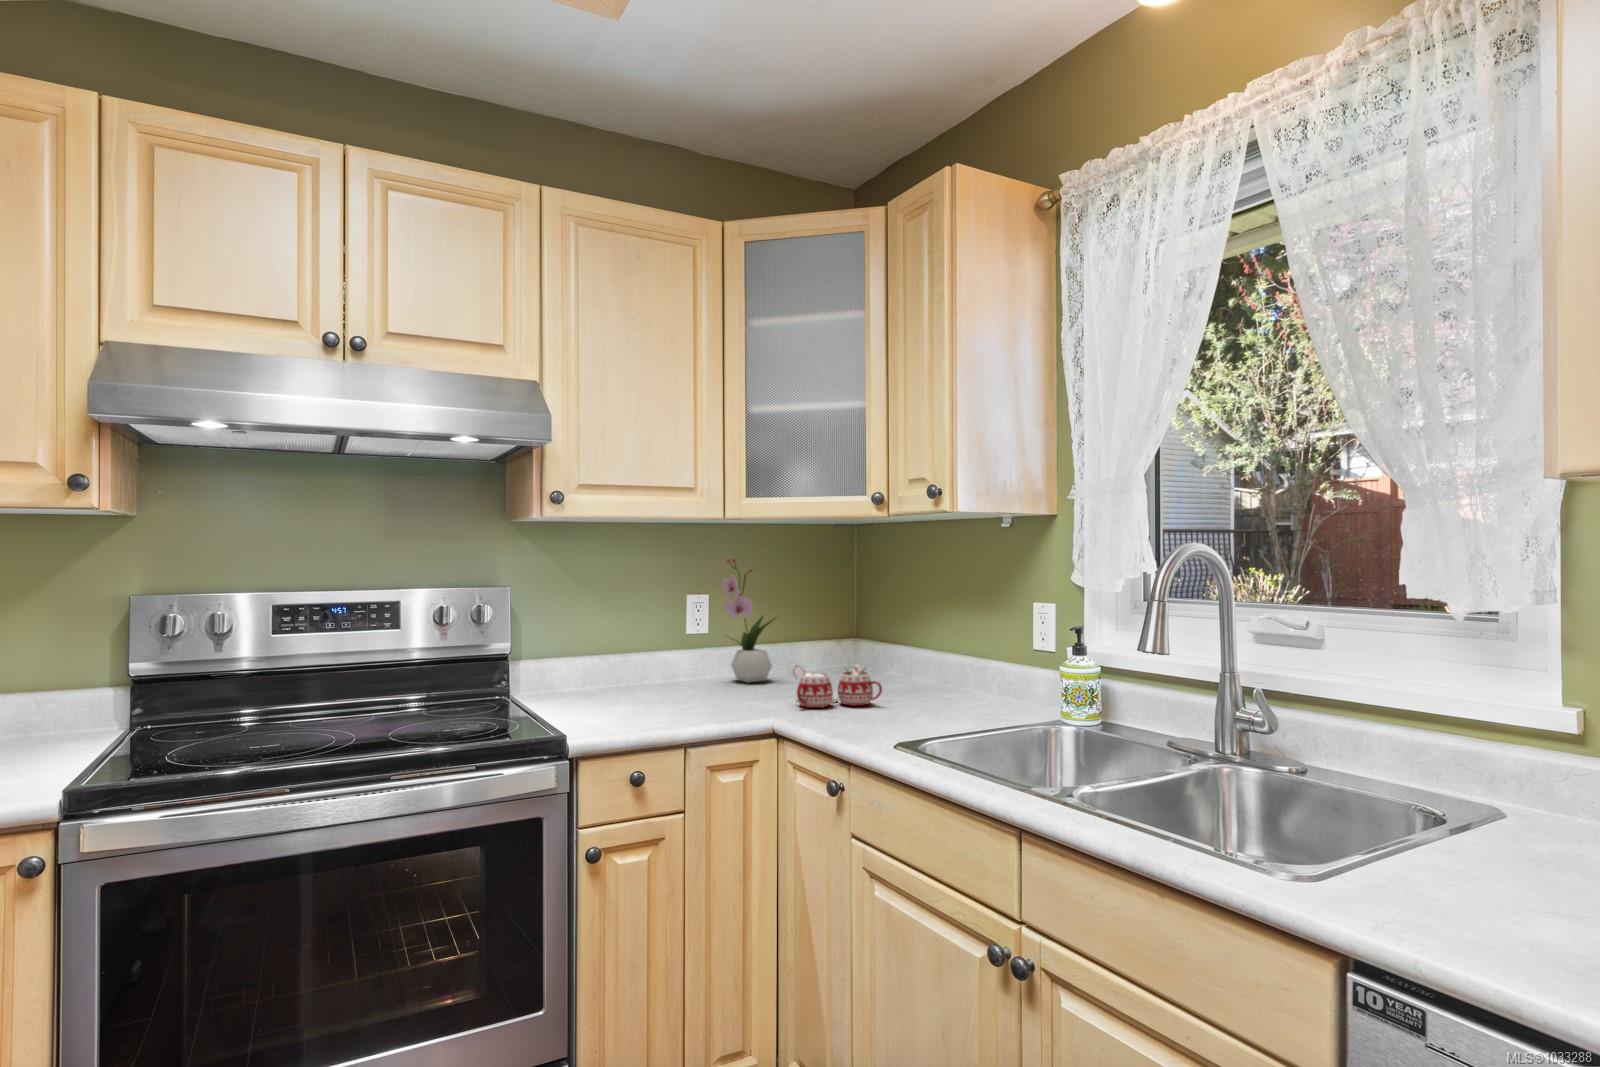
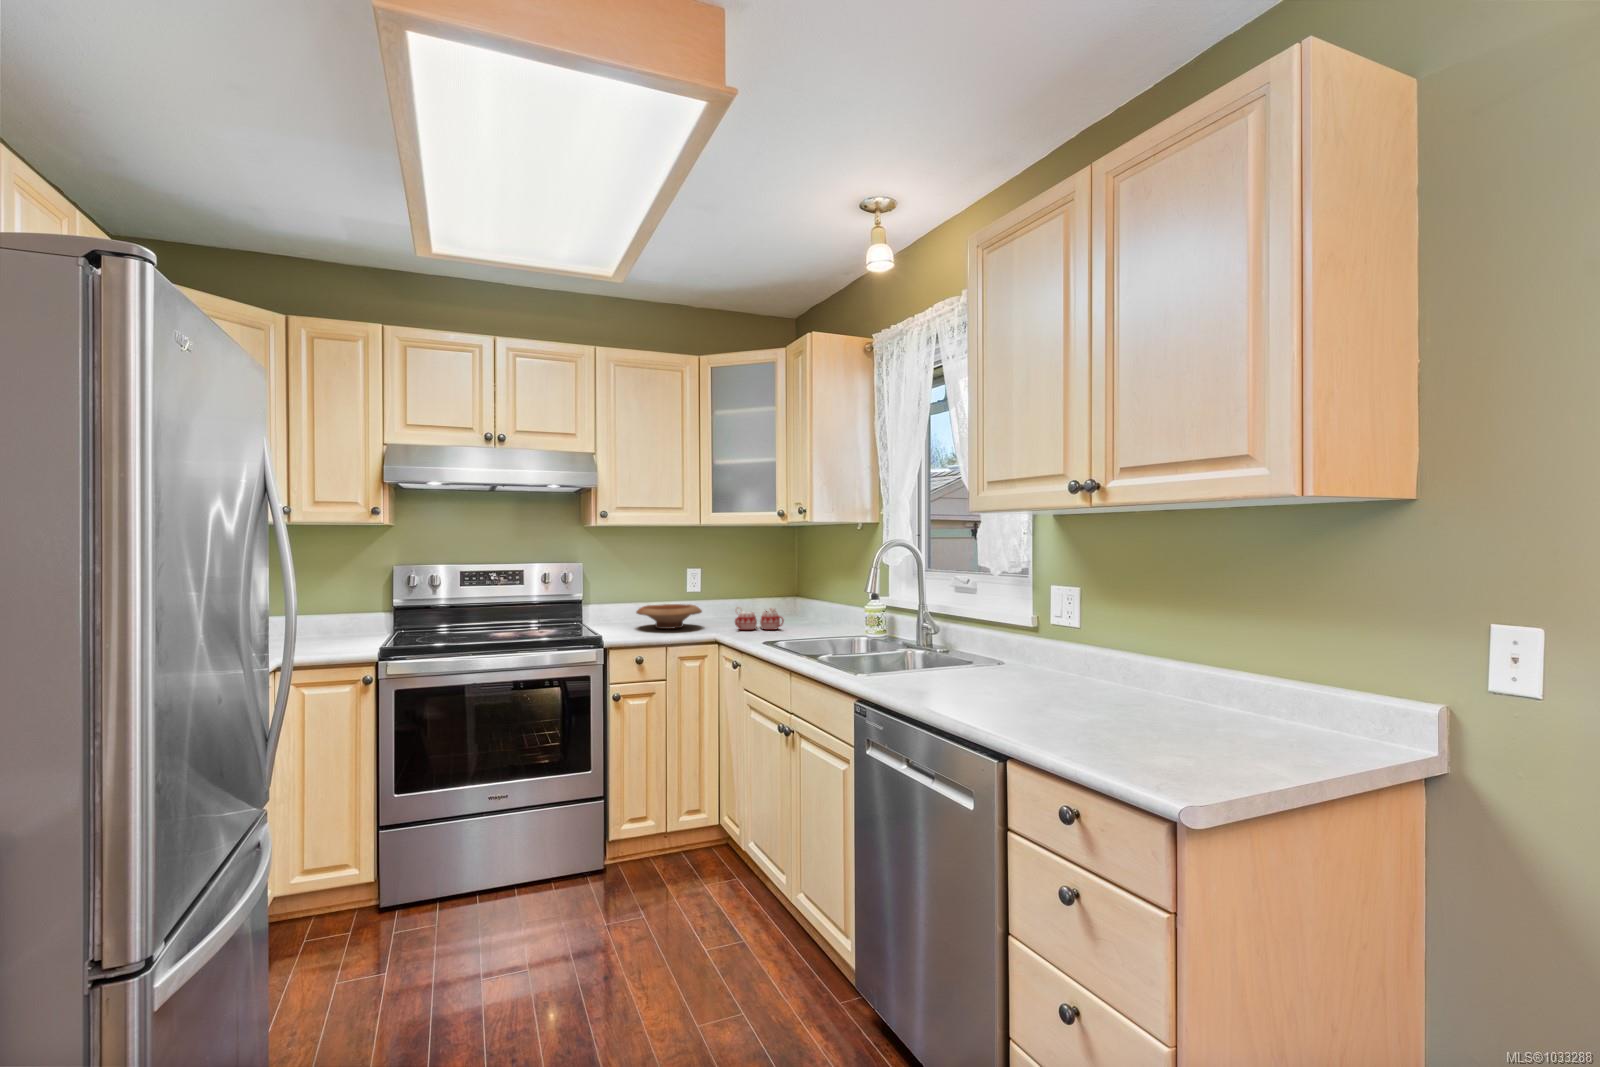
flower arrangement: present [721,559,775,682] -> none [706,548,738,619]
wooden bowl: none [612,659,732,707] -> present [636,604,702,629]

